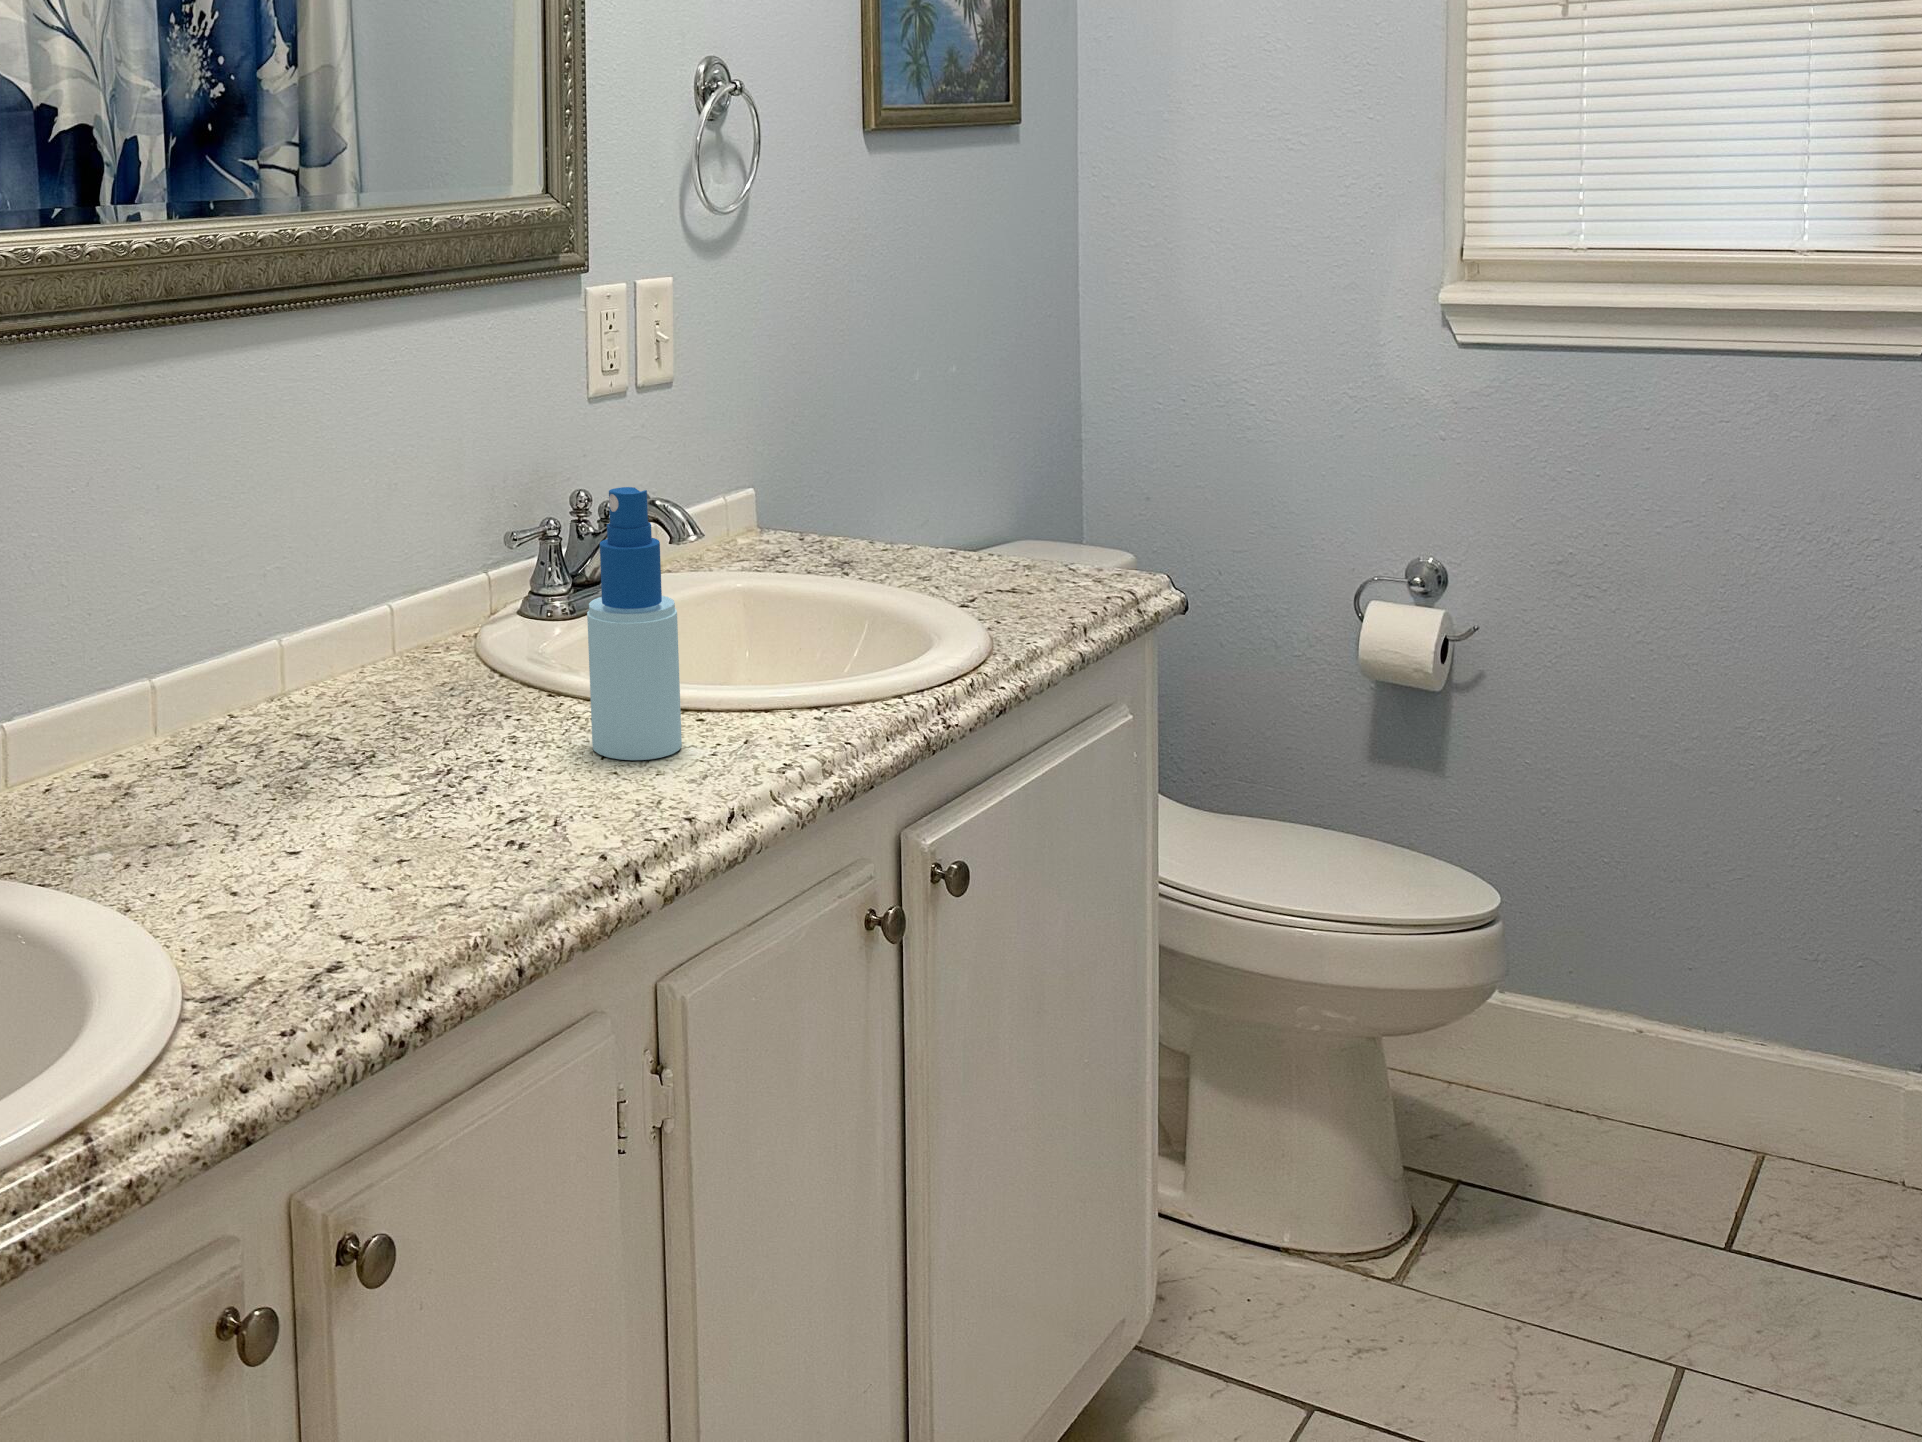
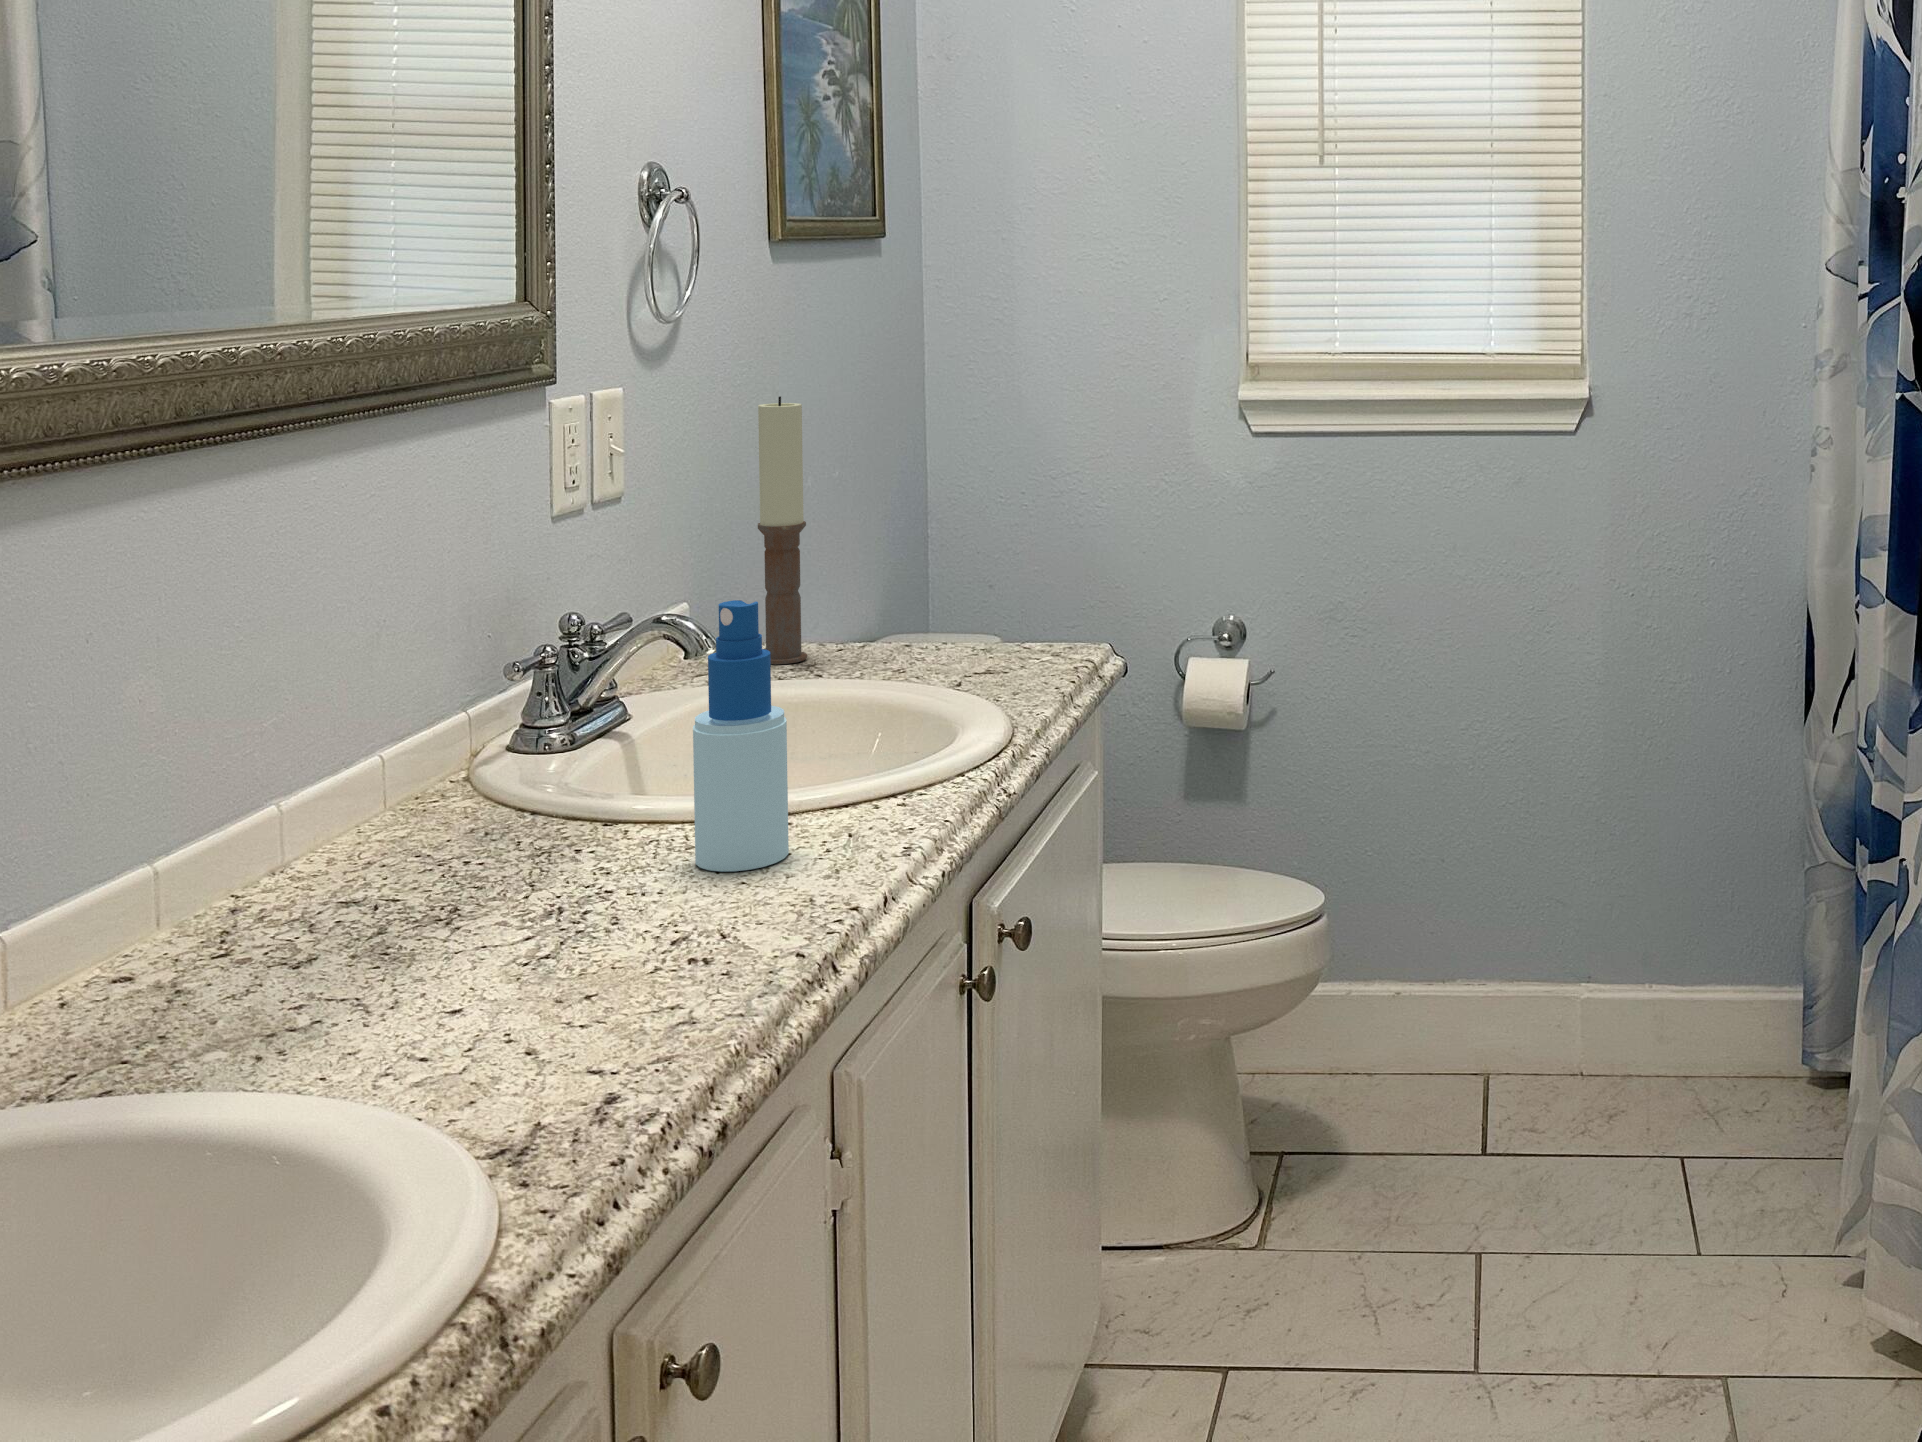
candle: none [798,281,849,553] -> present [758,396,807,664]

